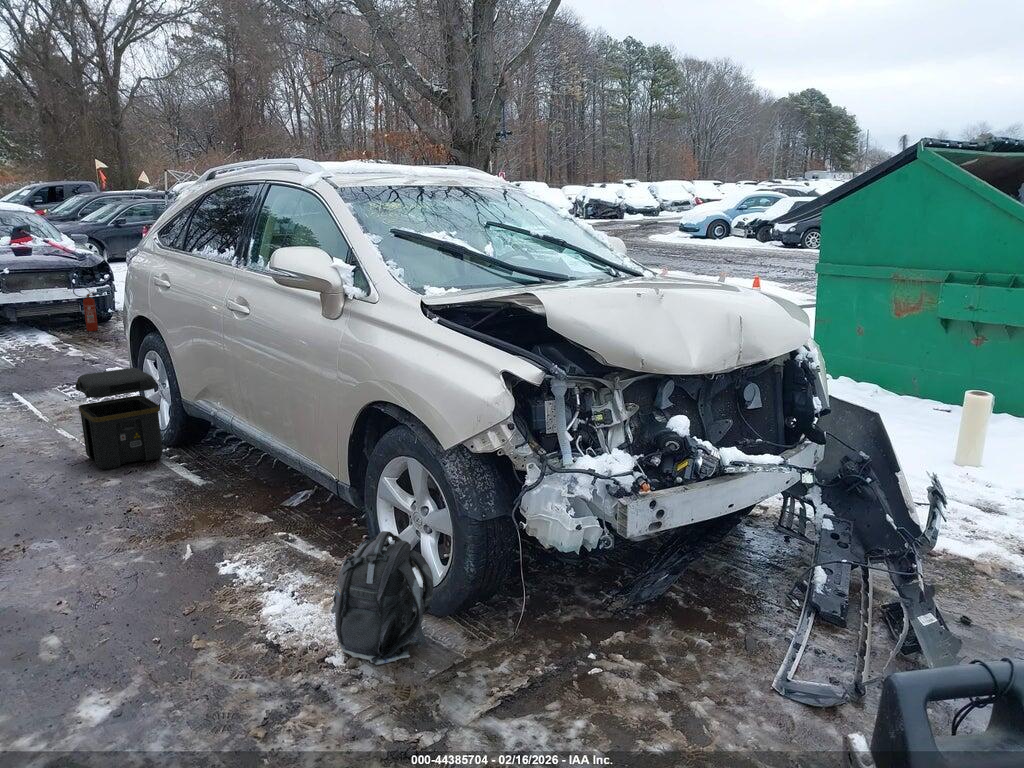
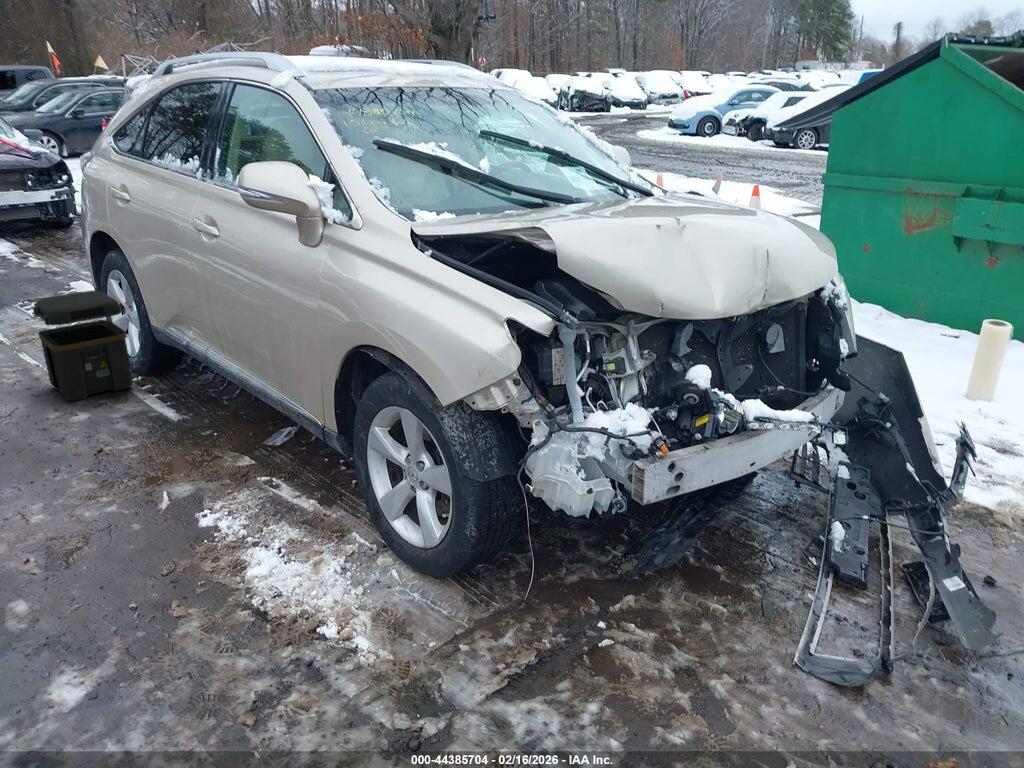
fire extinguisher: present [73,286,98,331] -> none [30,189,60,237]
backpack: present [331,531,433,665] -> none [320,493,431,635]

